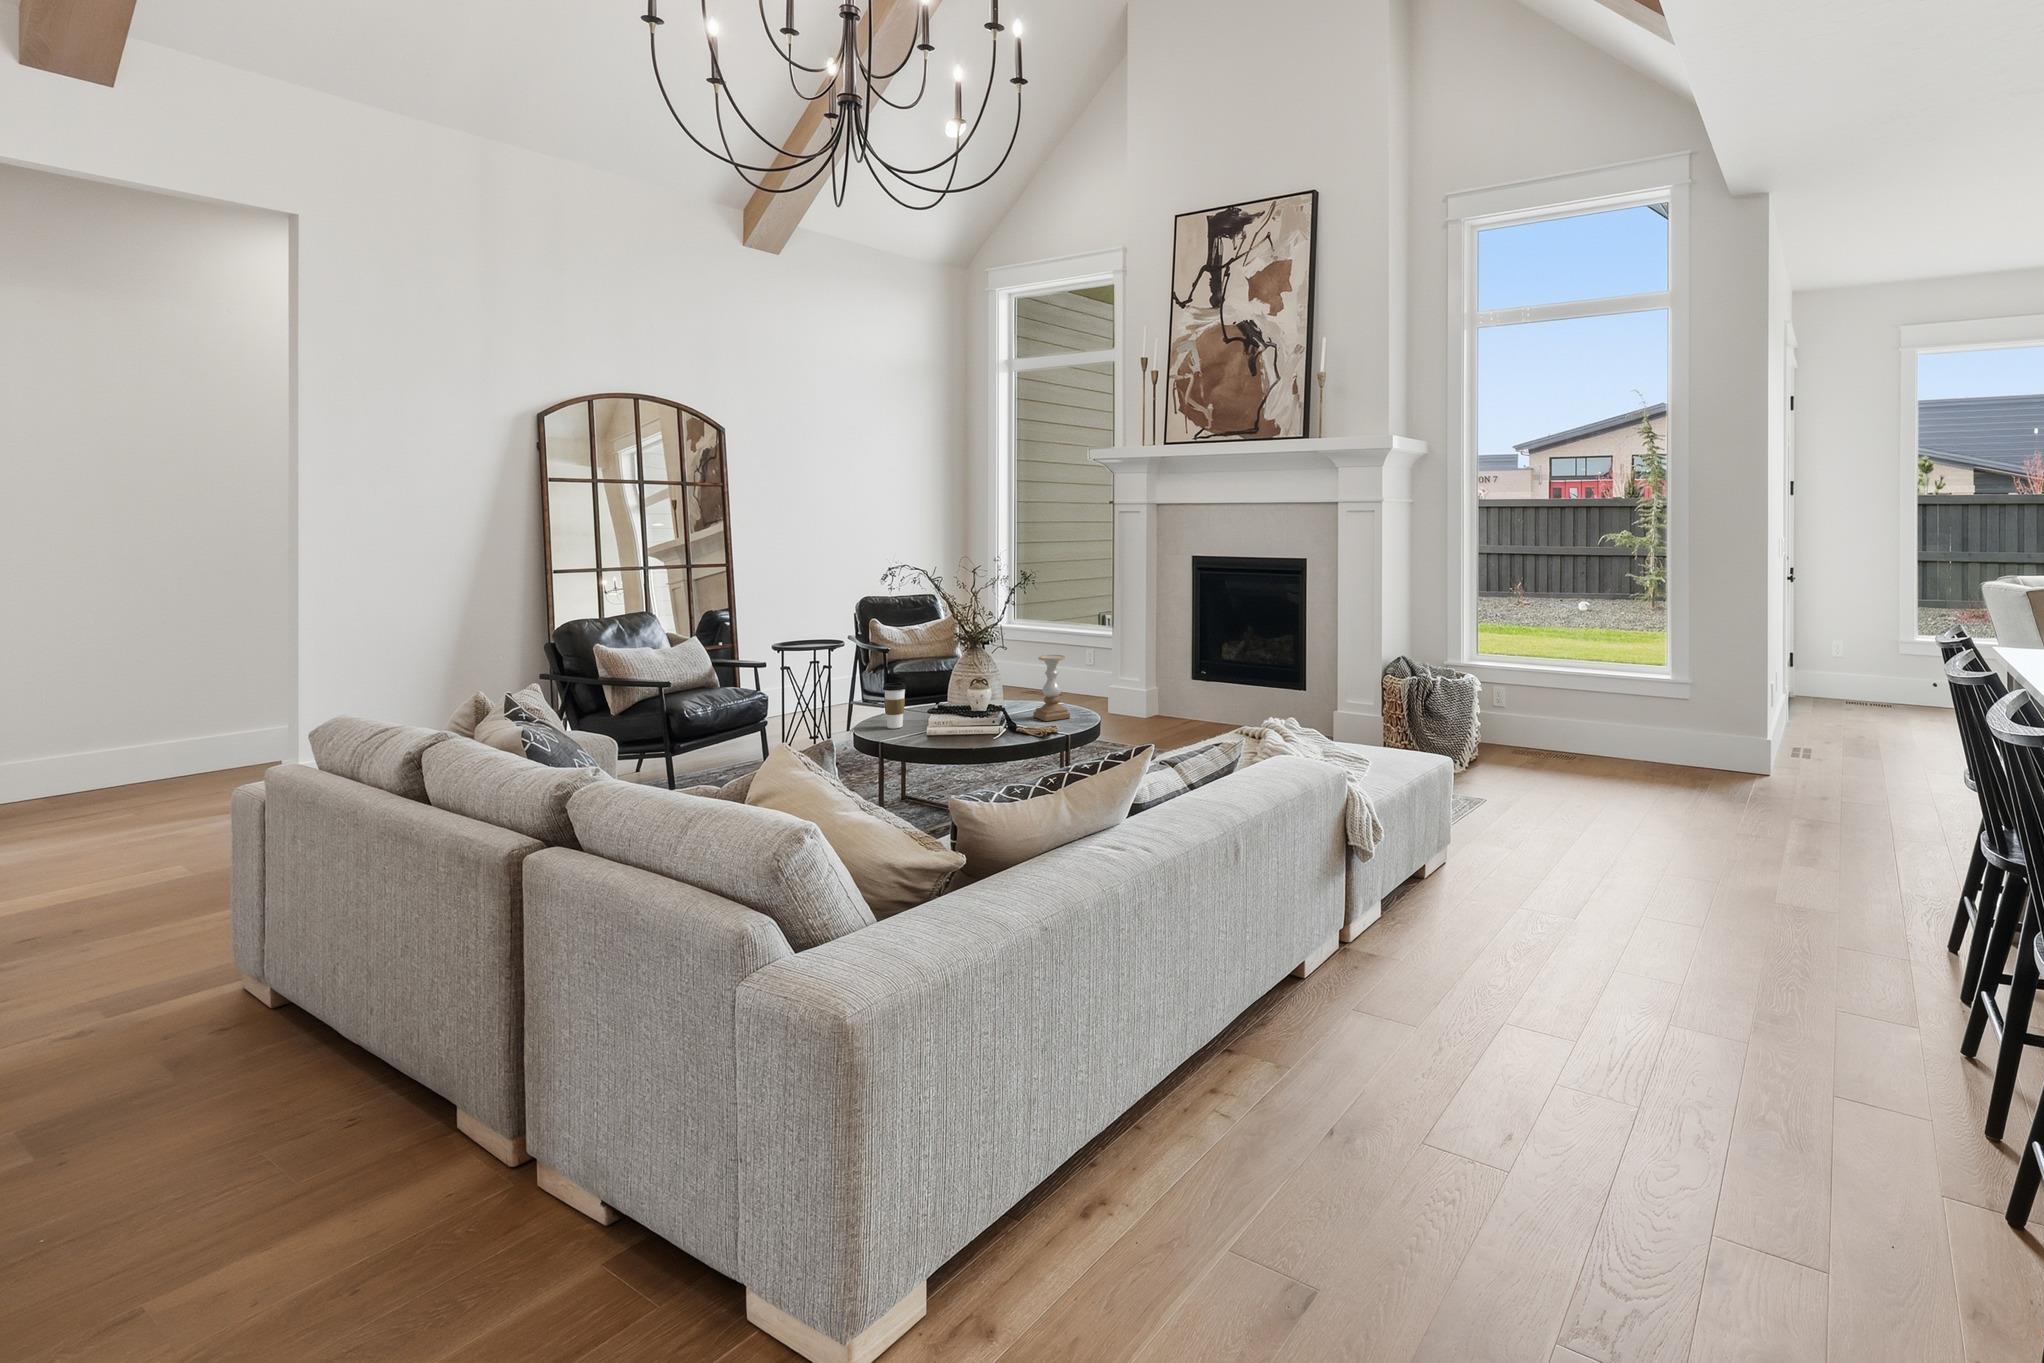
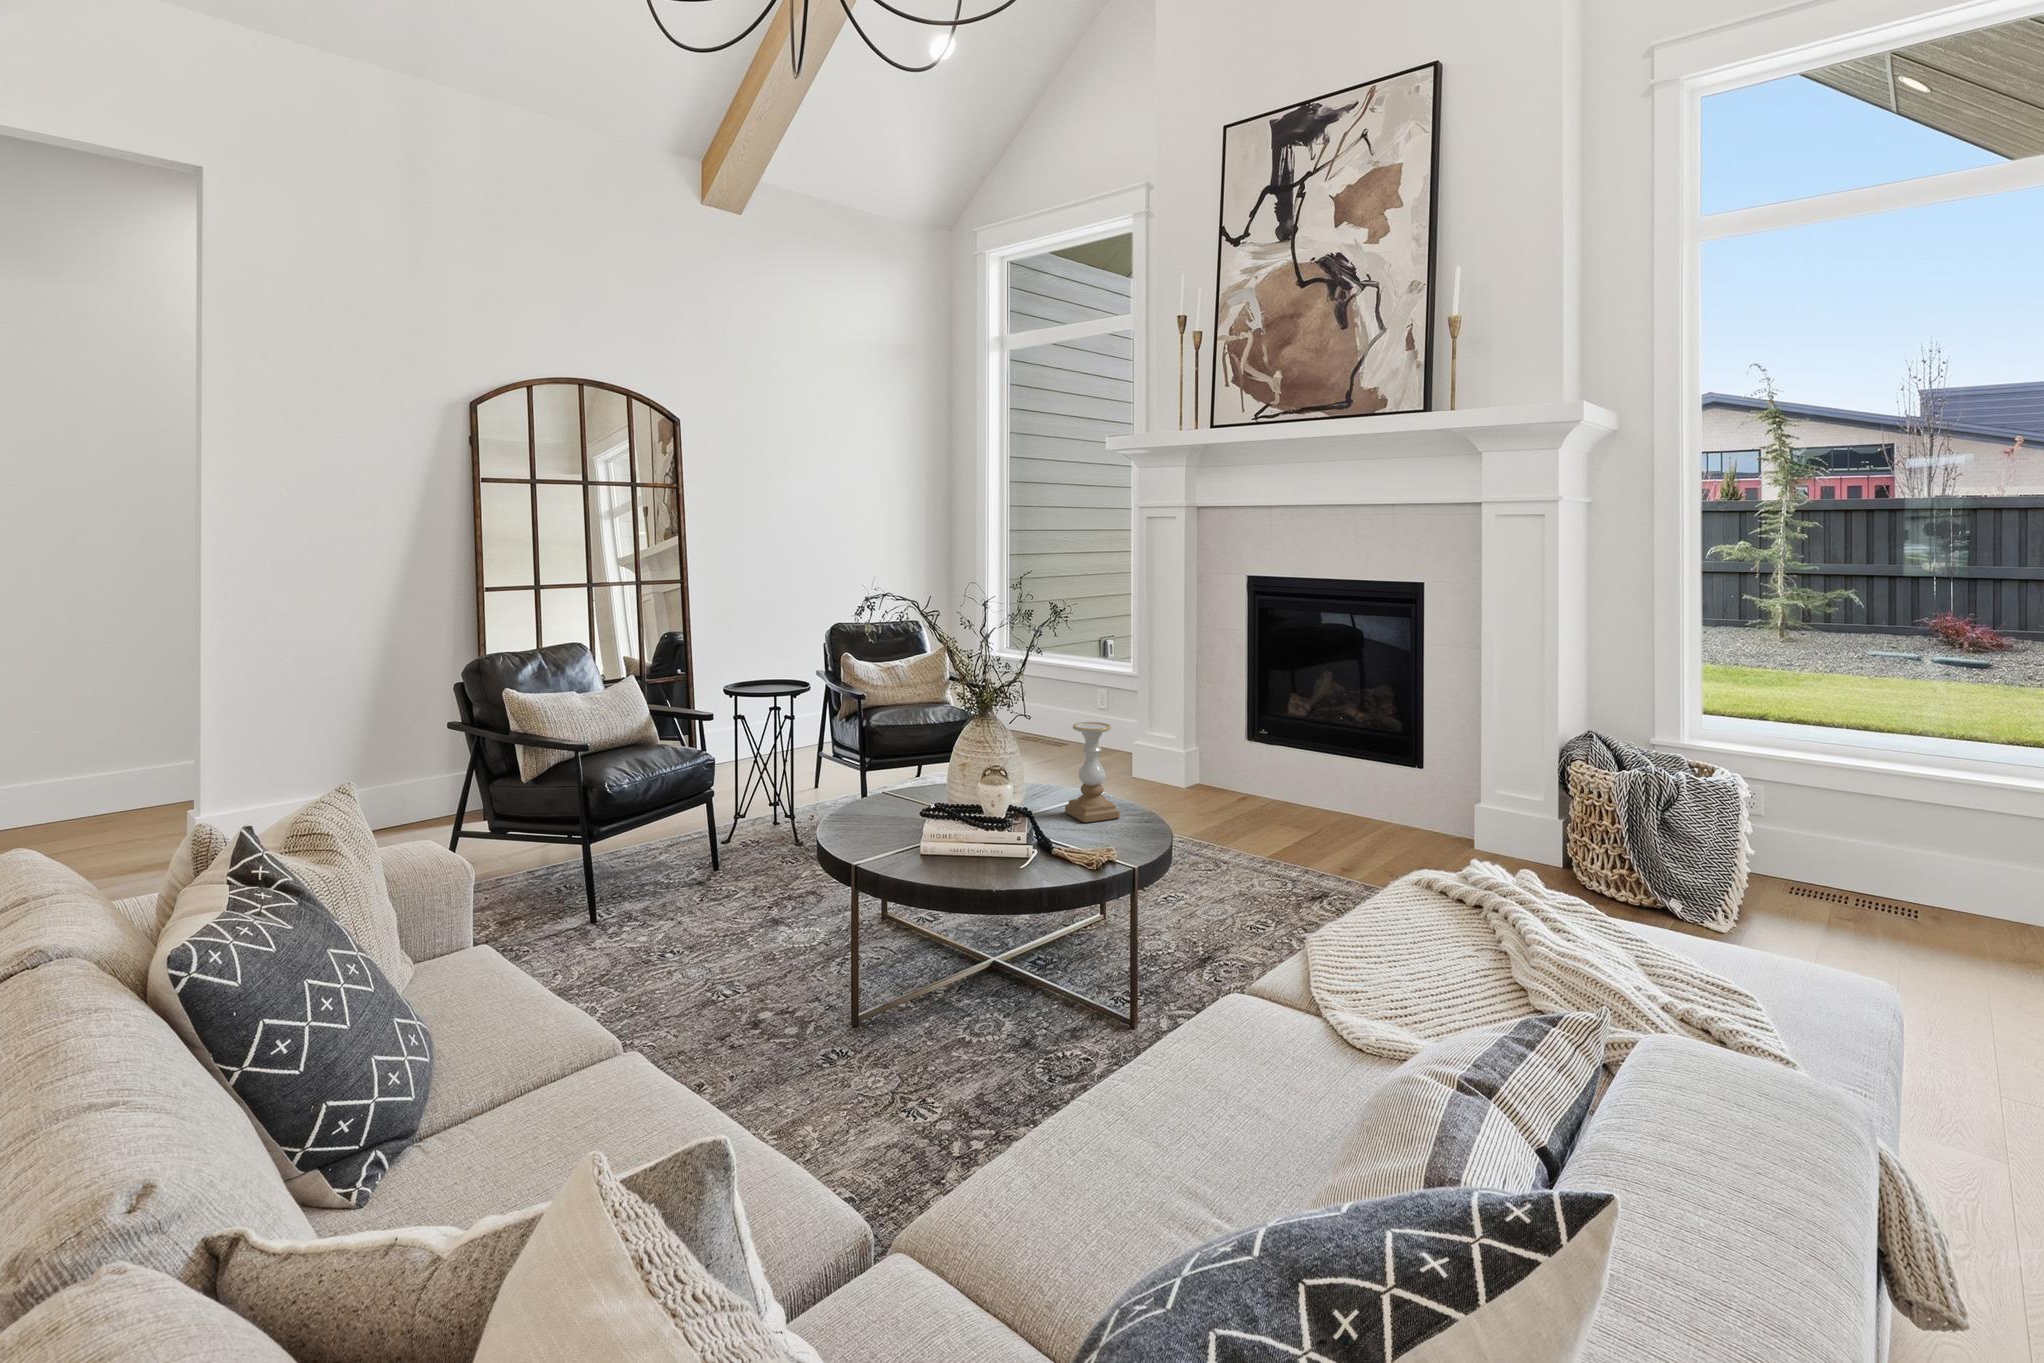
coffee cup: present [883,683,906,728] -> none [856,757,888,824]

